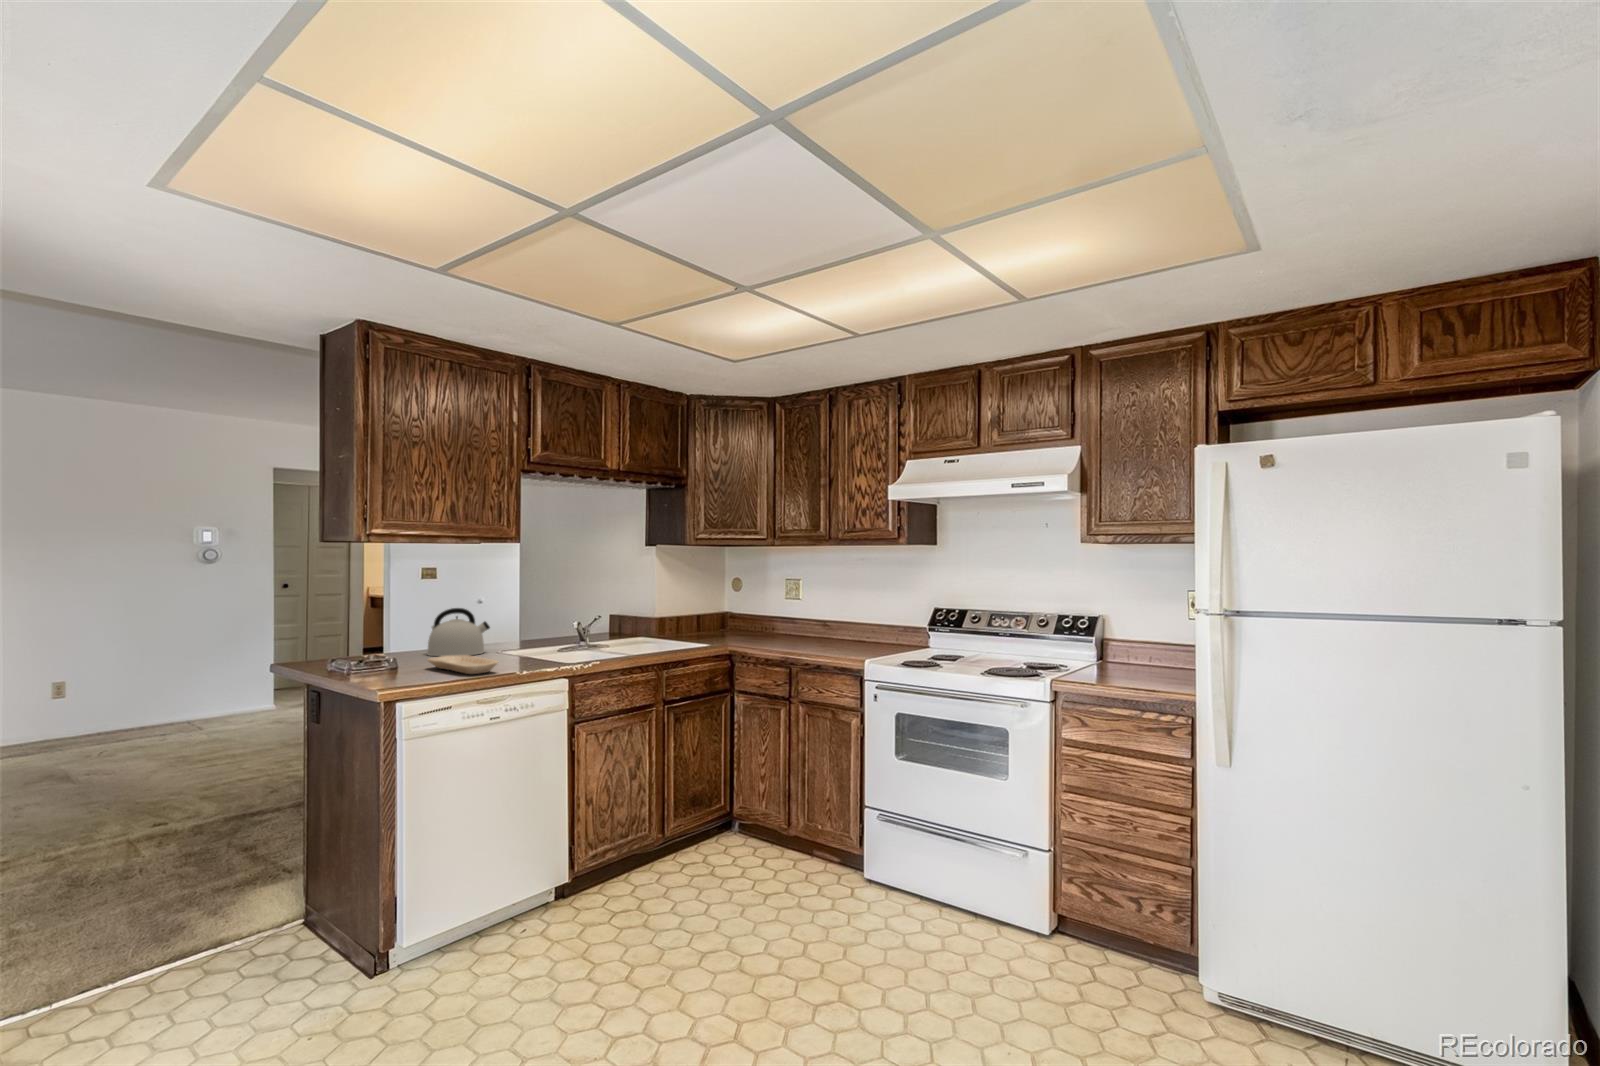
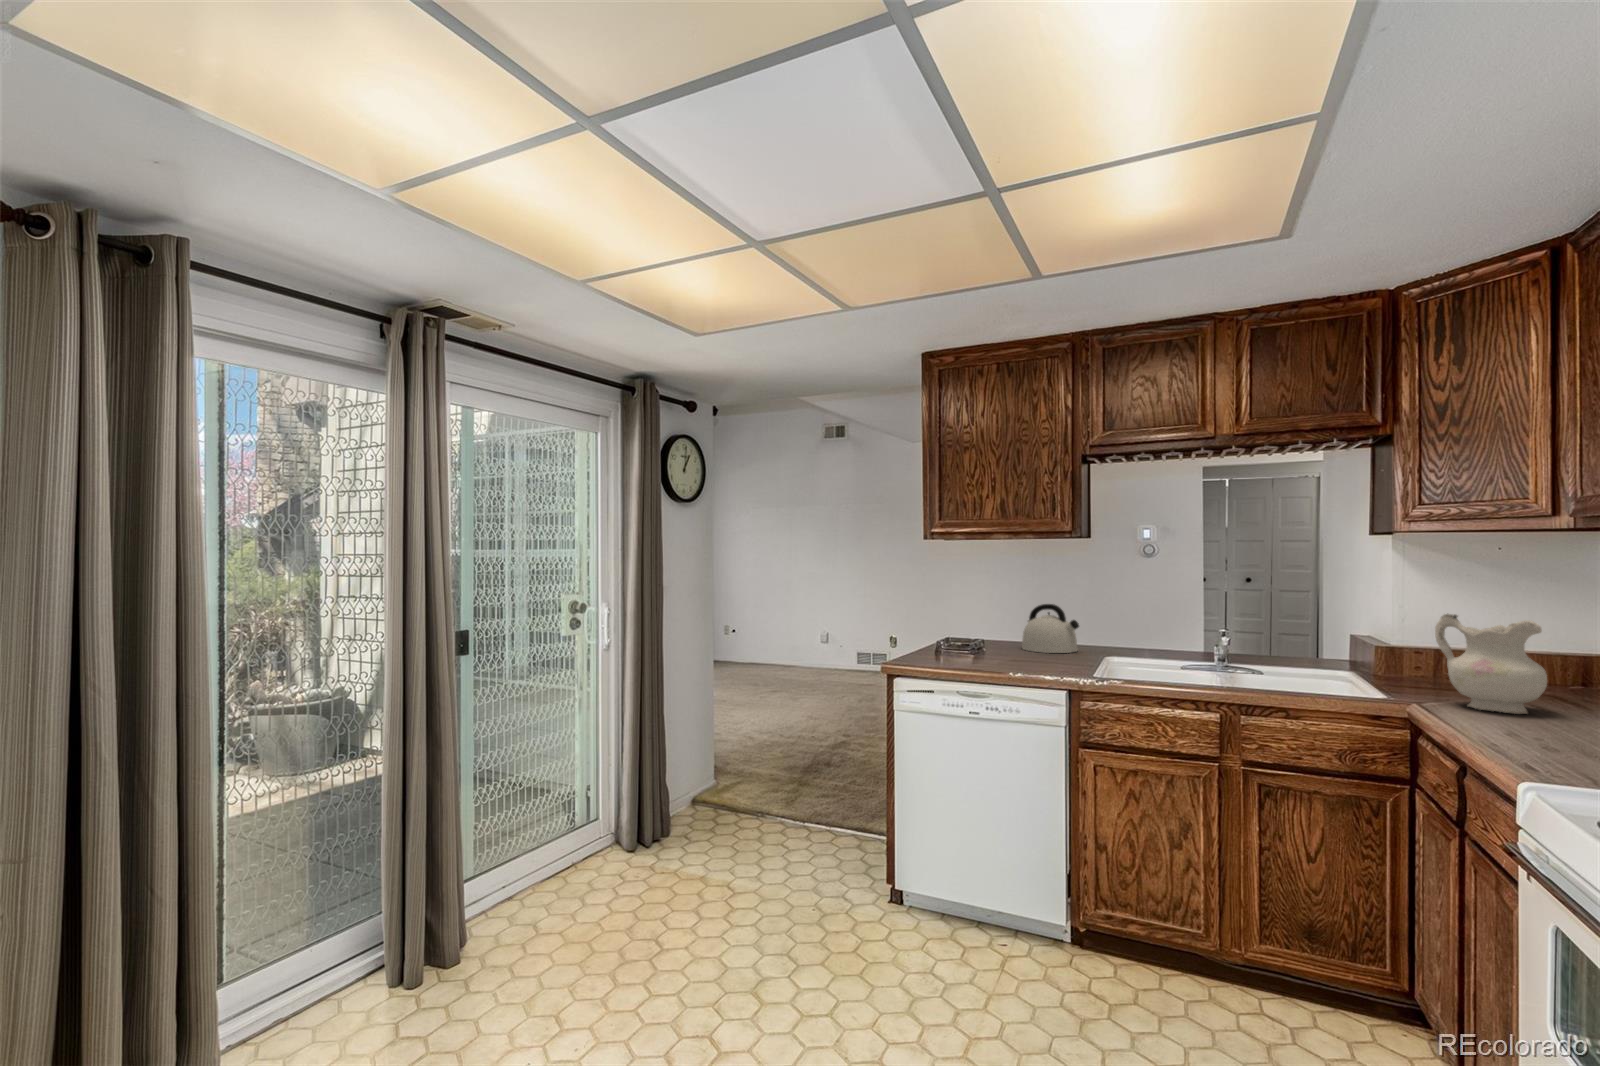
ceramic pitcher: none [748,595,792,647] -> present [1435,614,1547,714]
tray: present [427,655,498,674] -> none [949,648,997,668]

